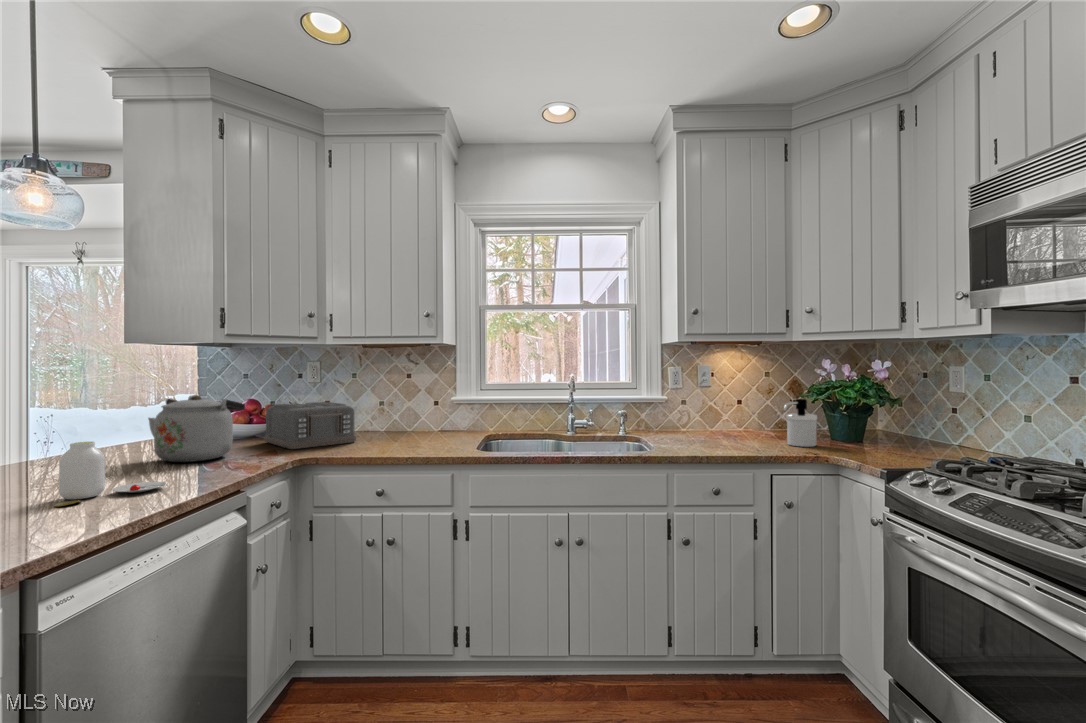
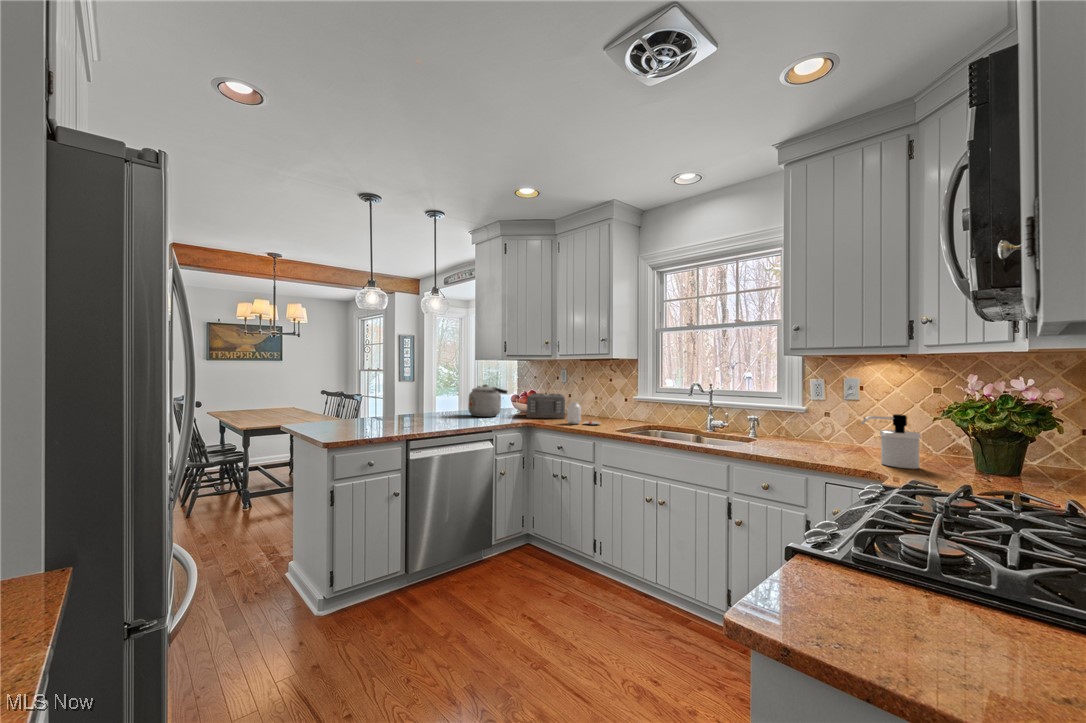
jar: present [55,442,166,507] -> present [567,402,600,425]

